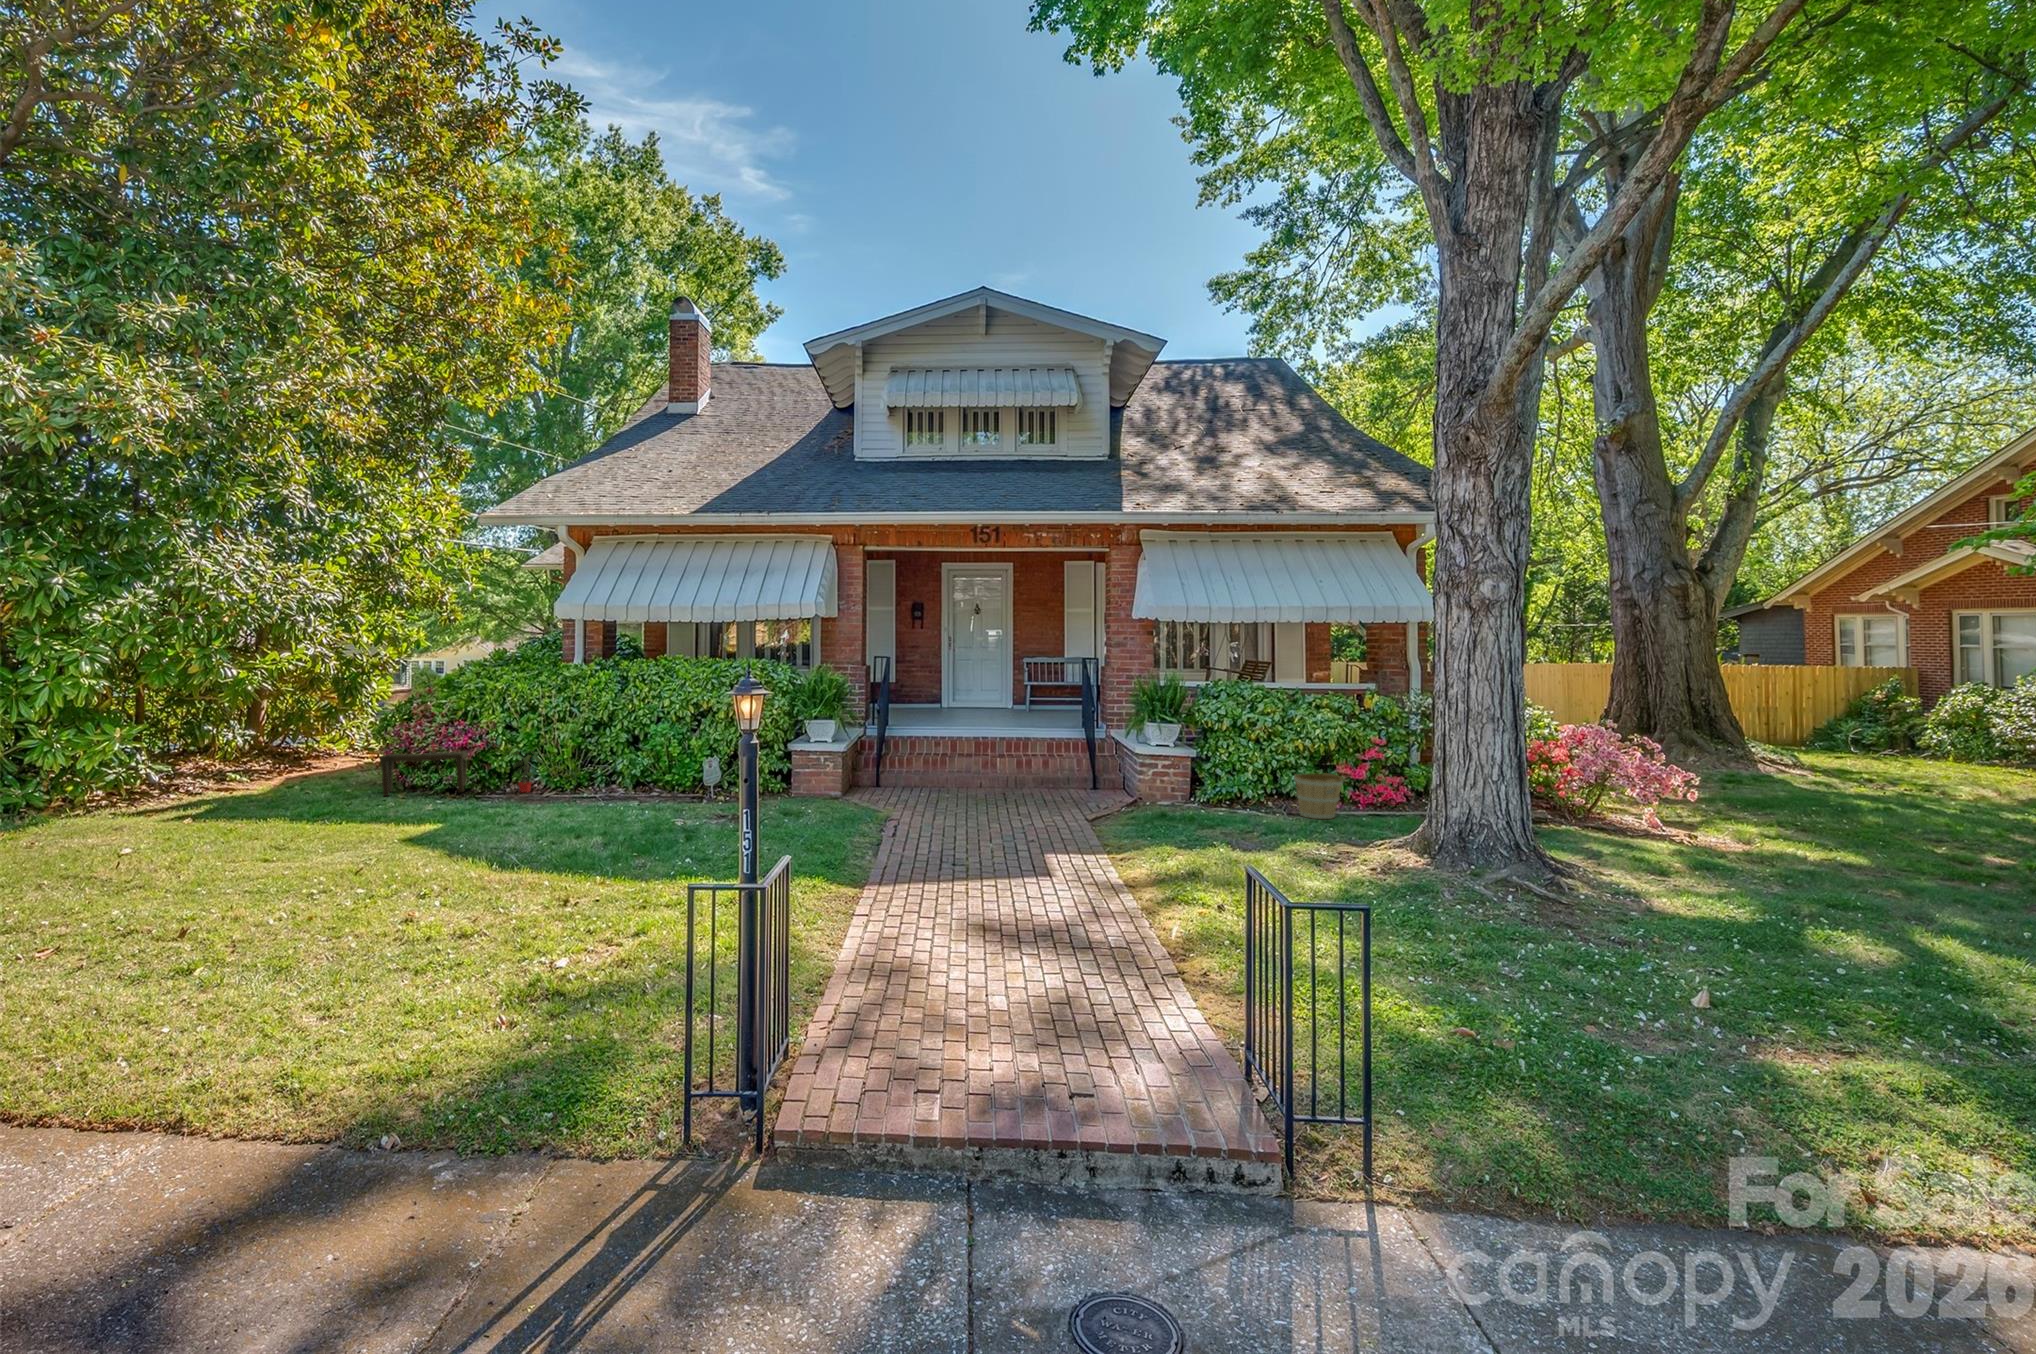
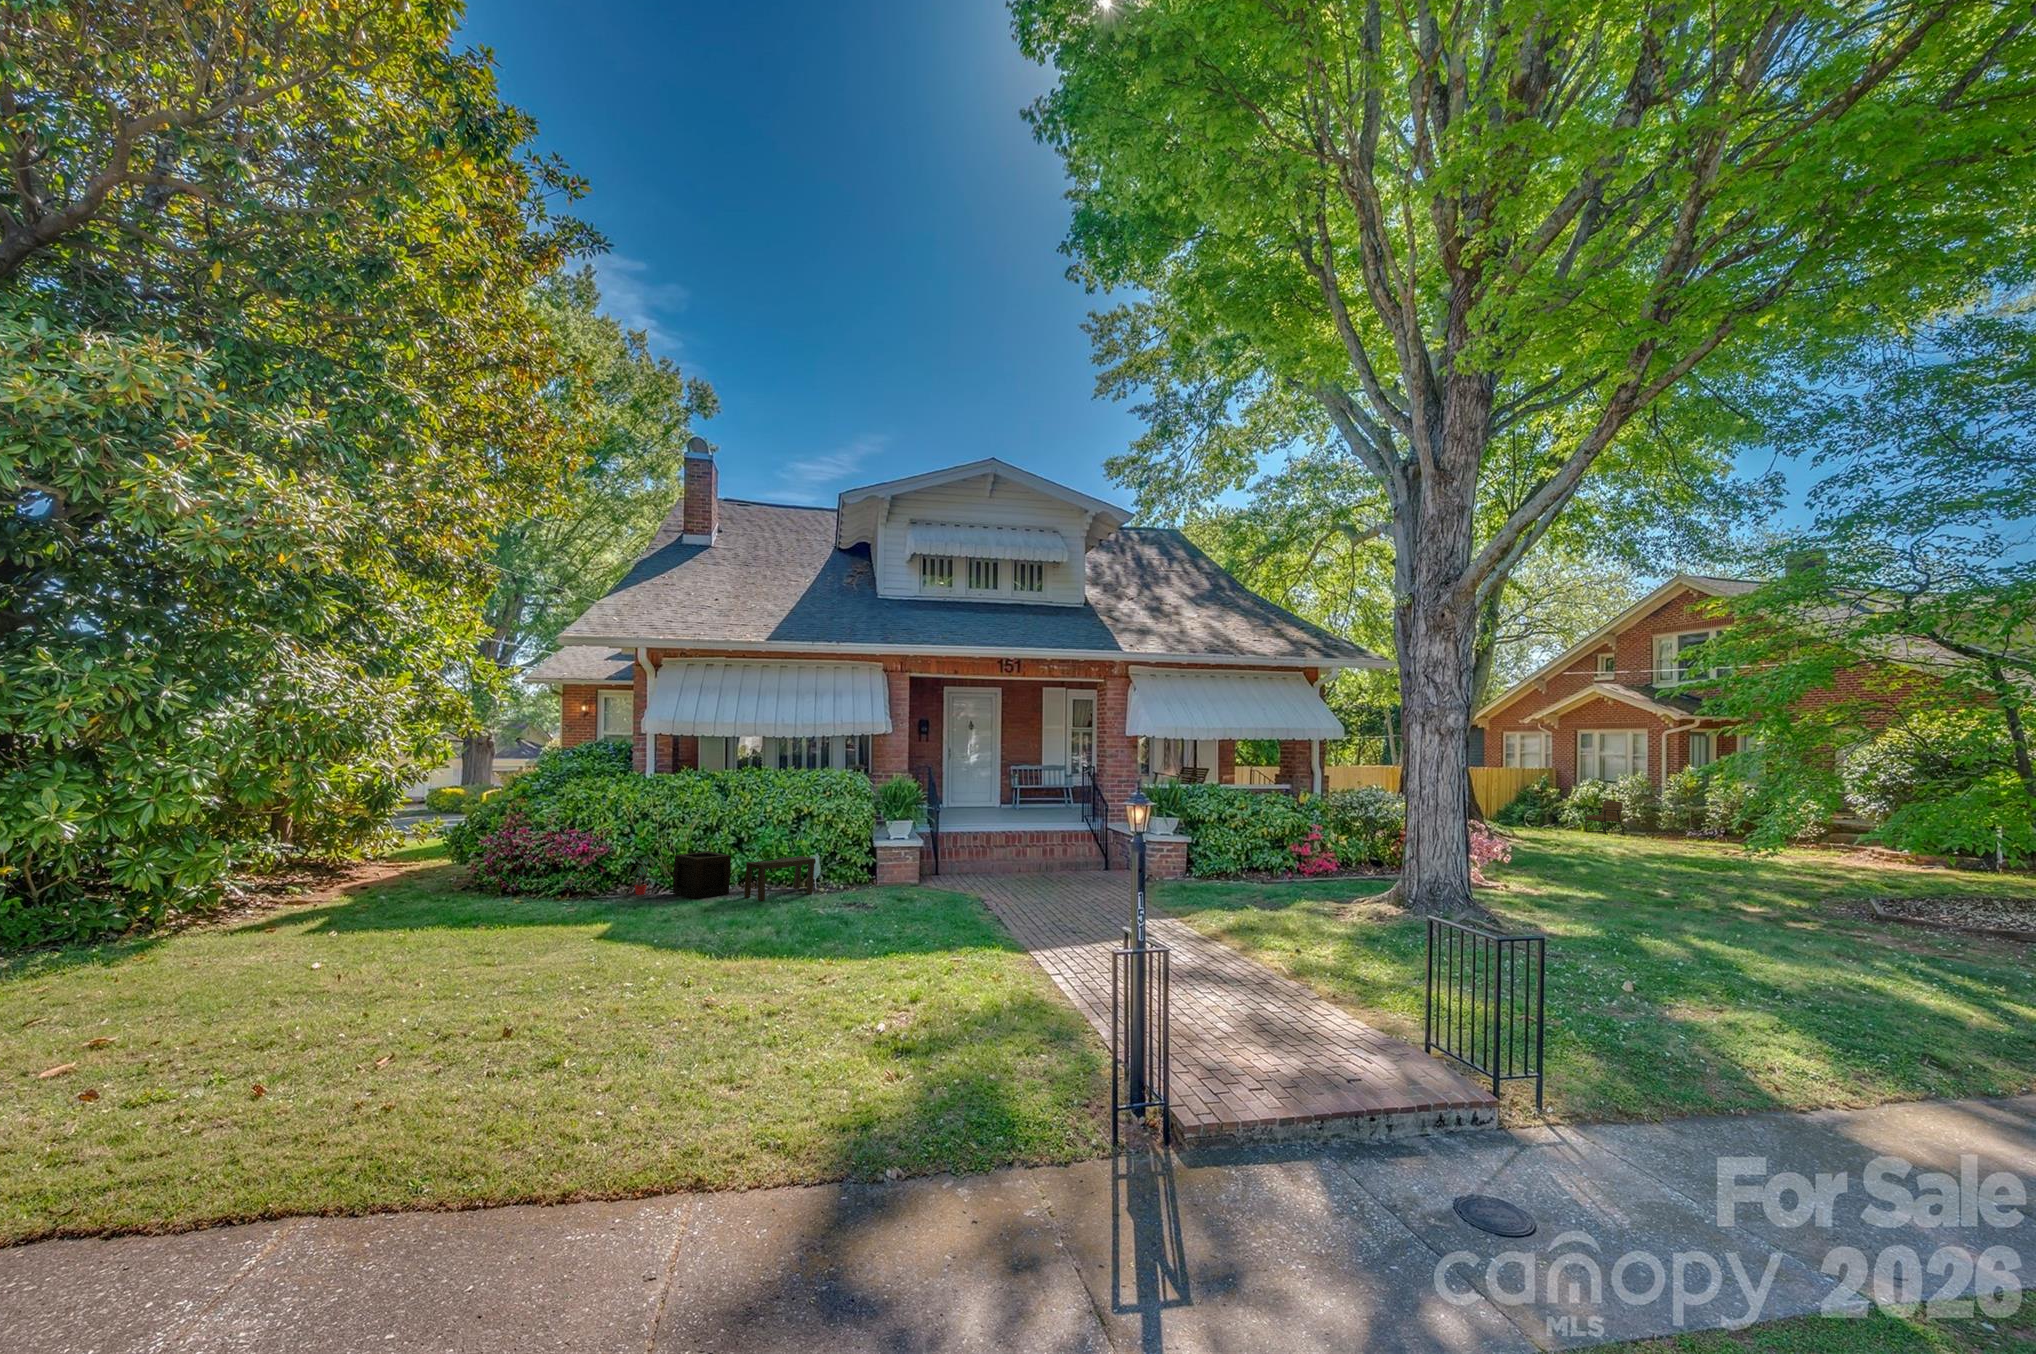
chair: none [1946,716,2020,767] -> present [1585,801,1624,834]
wooden crate: none [556,749,611,800] -> present [673,851,731,899]
bench: present [380,751,468,796] -> present [744,856,816,901]
wooden bucket: present [1294,773,1343,819] -> none [1267,852,1304,886]

